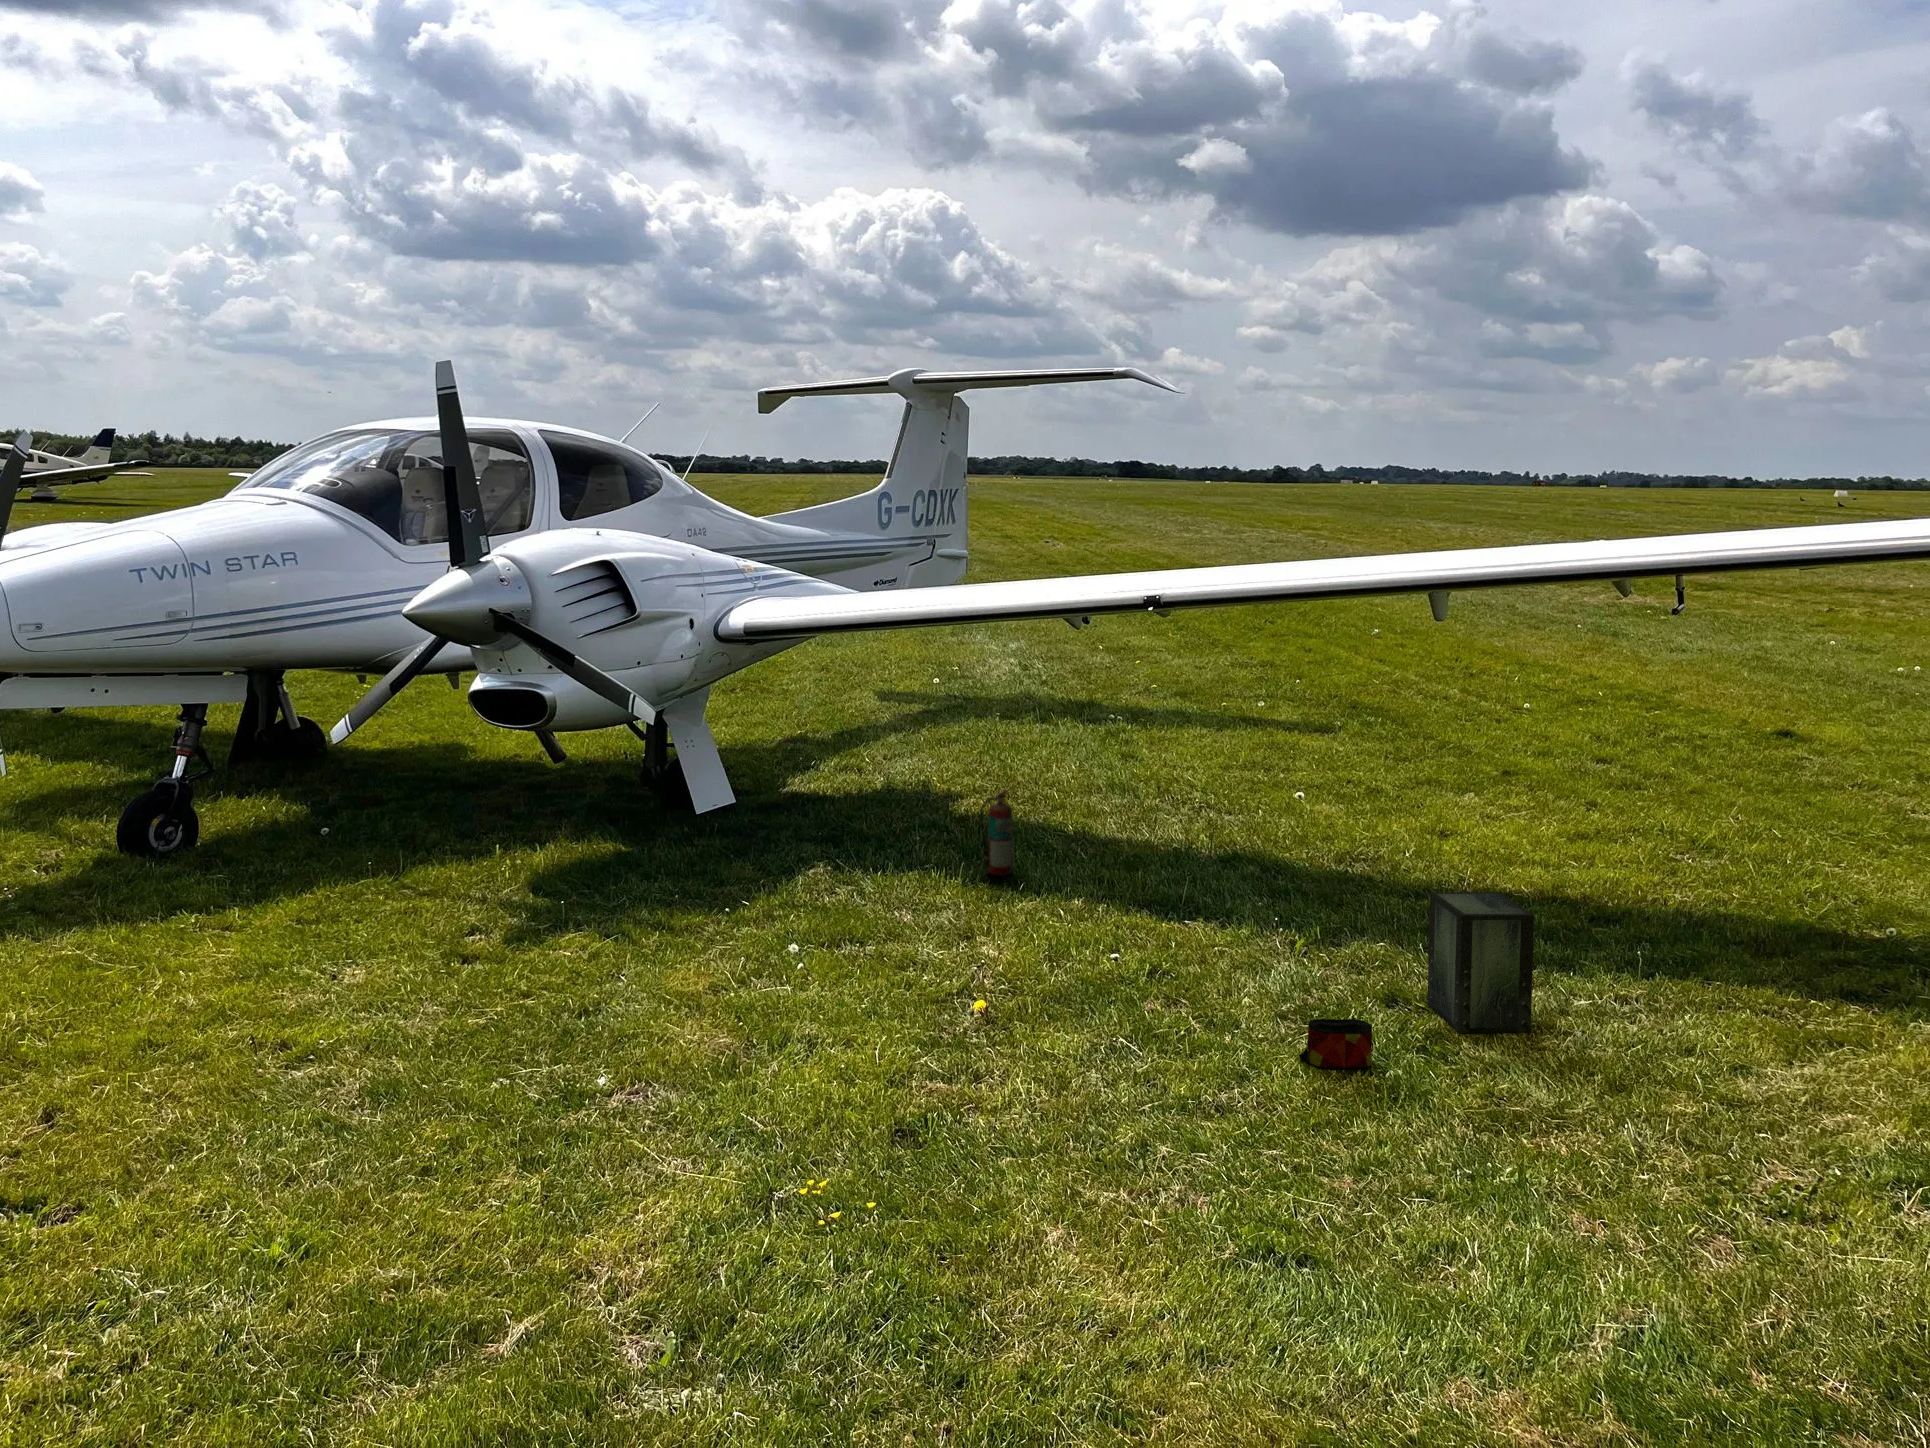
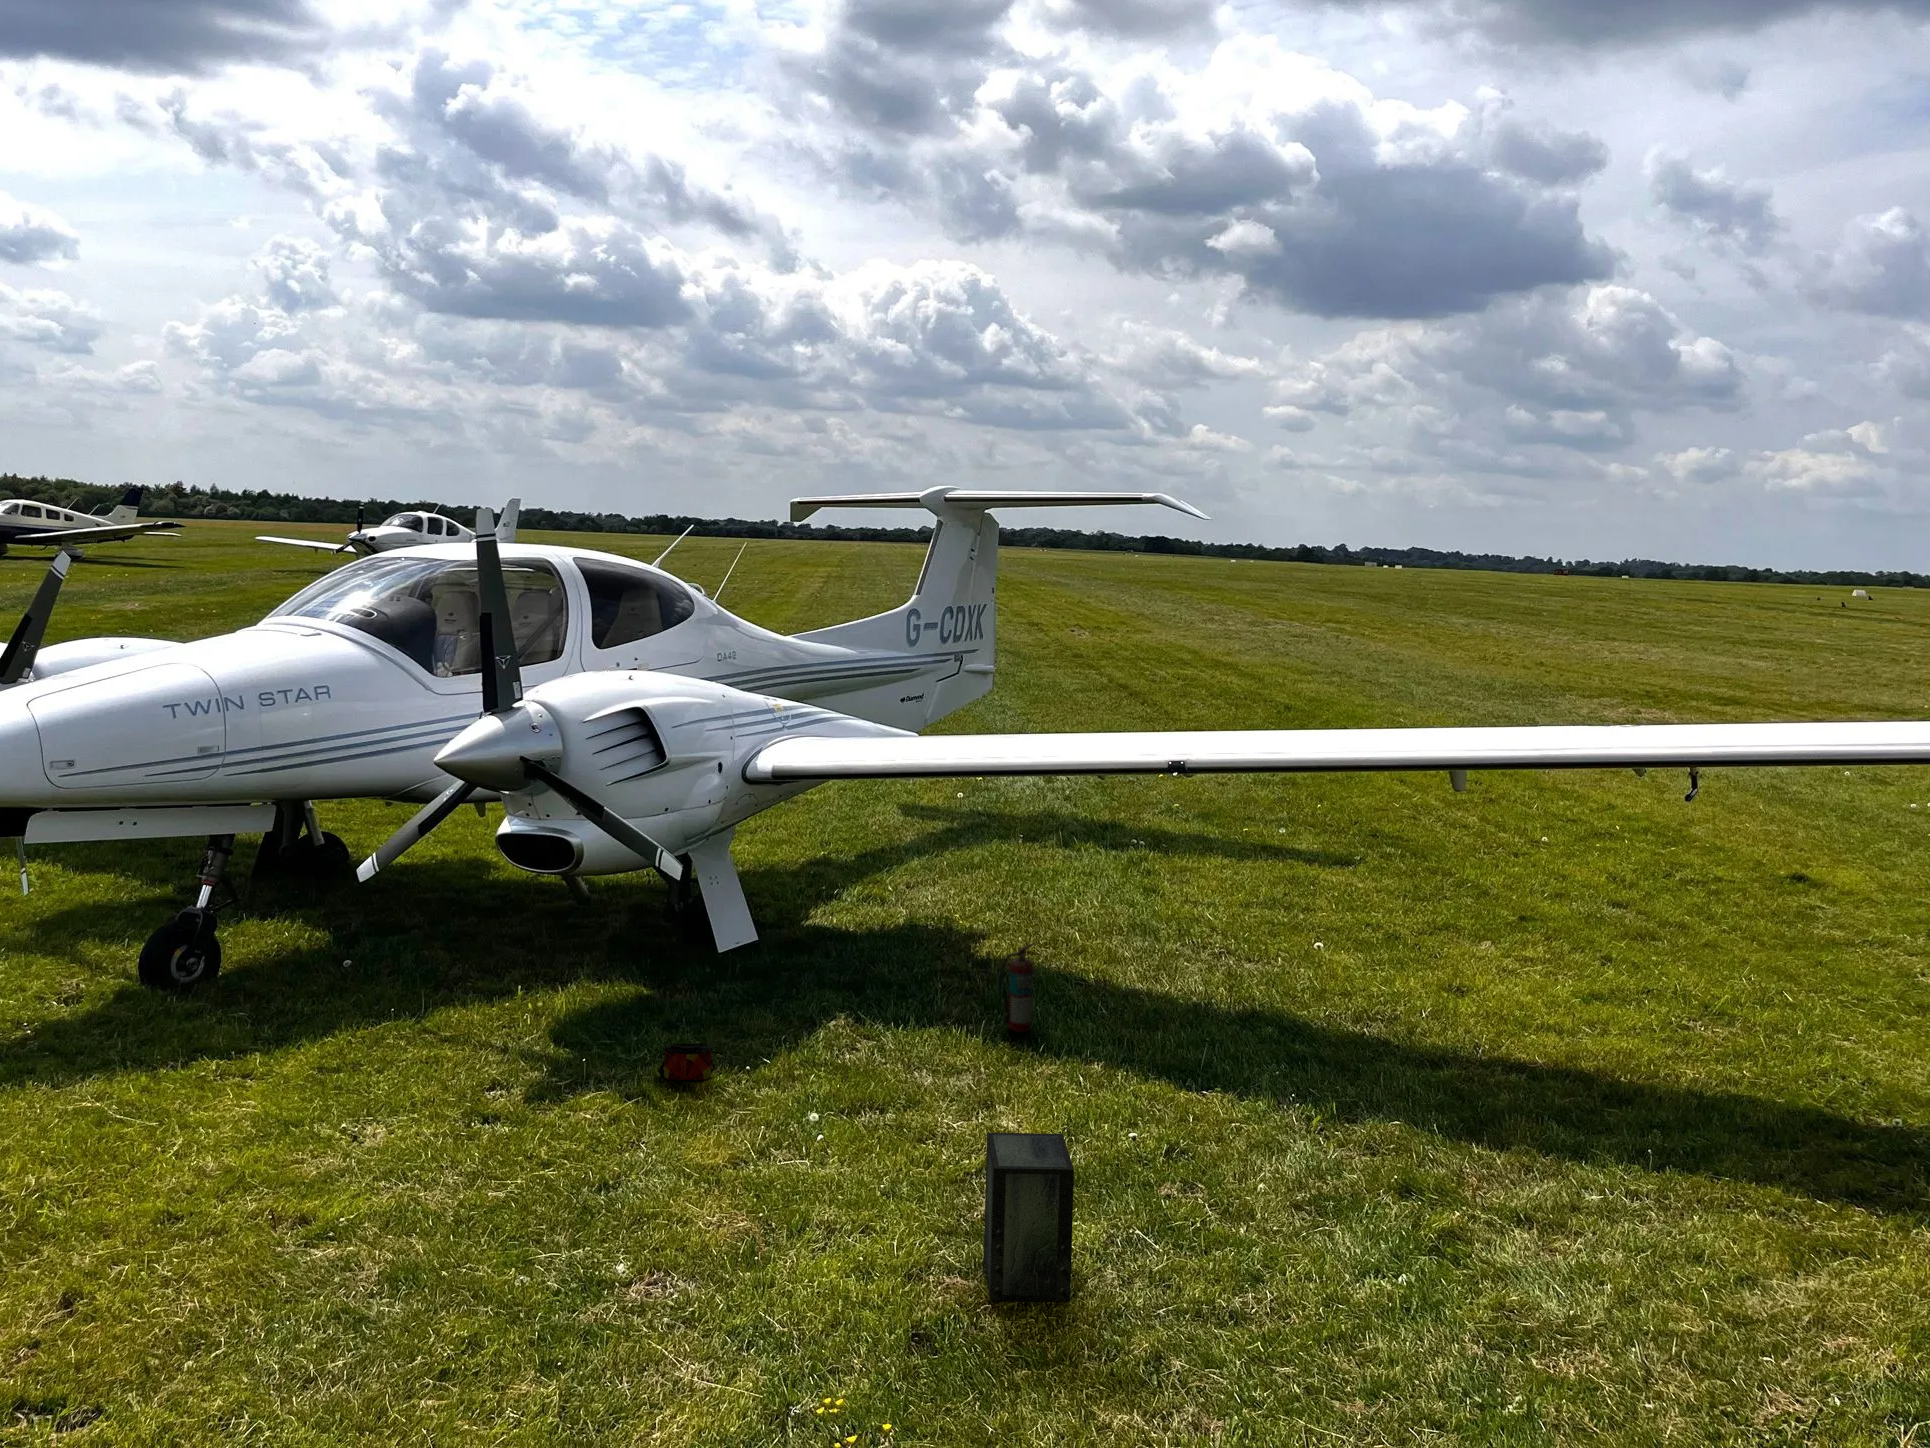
storage box: present [1427,892,1534,1033] -> present [984,1133,1074,1302]
bag: present [1299,1019,1373,1069] -> present [658,1043,715,1081]

